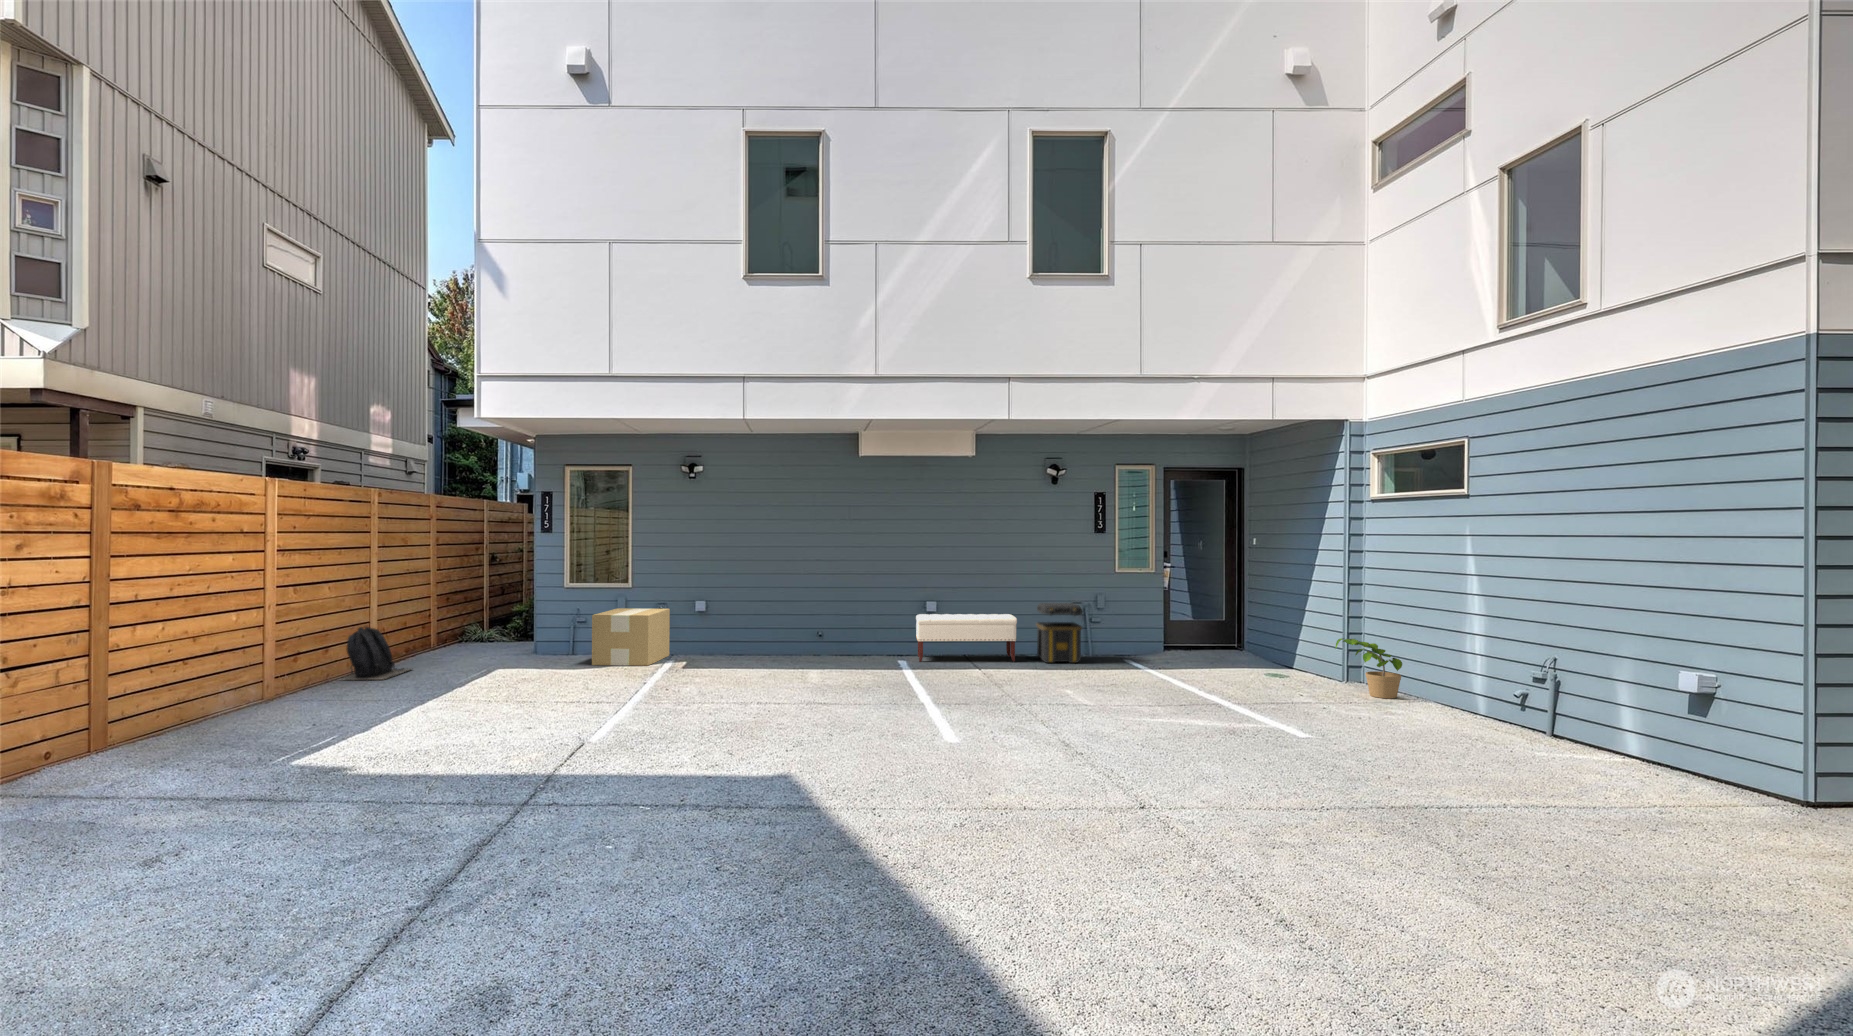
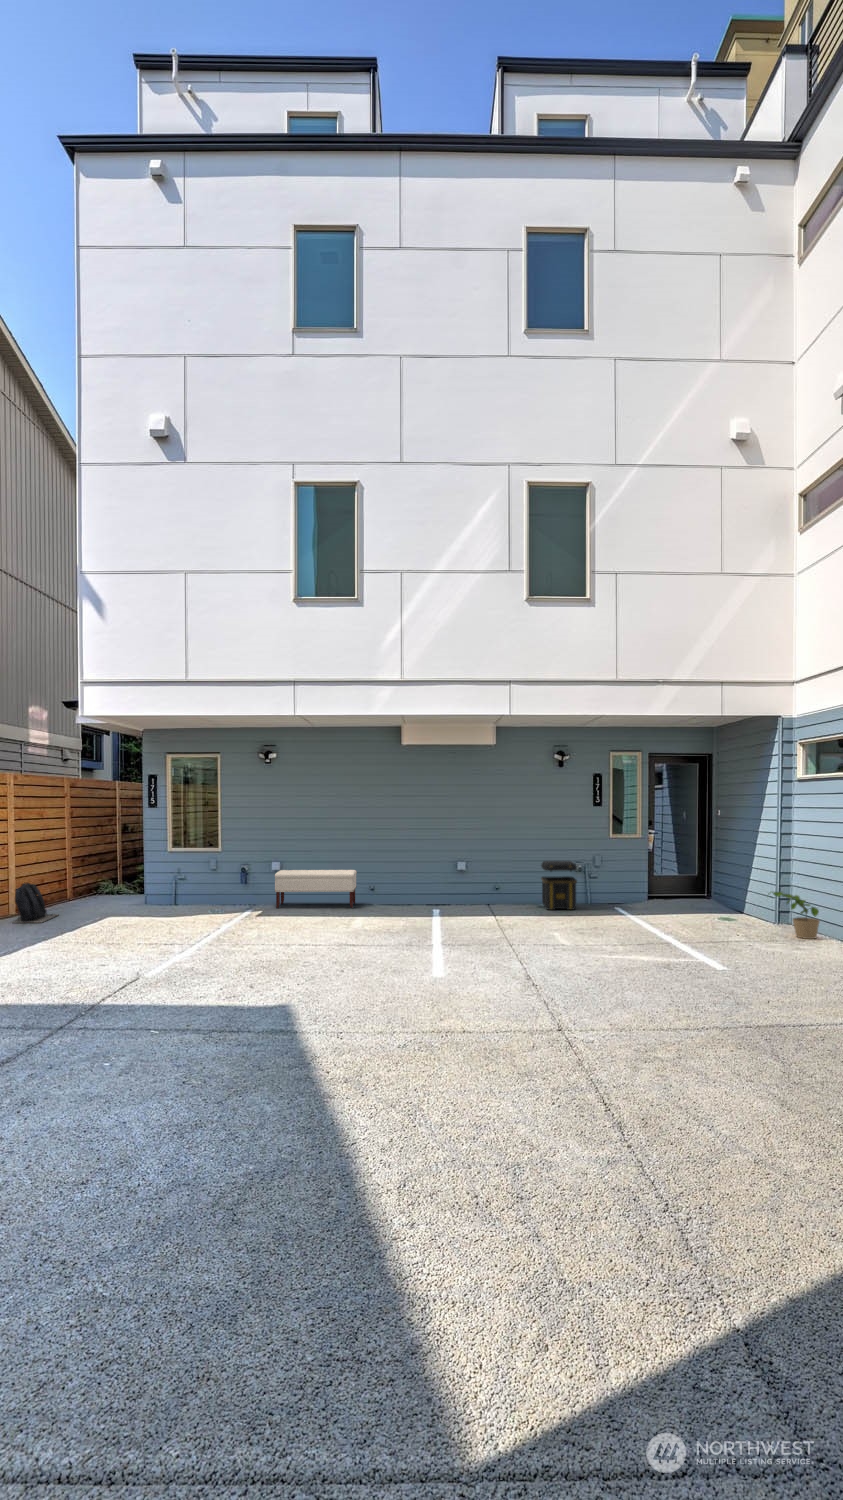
cardboard box: present [592,608,670,666] -> none [191,866,249,912]
bench: present [916,614,1017,662] -> present [275,870,357,908]

